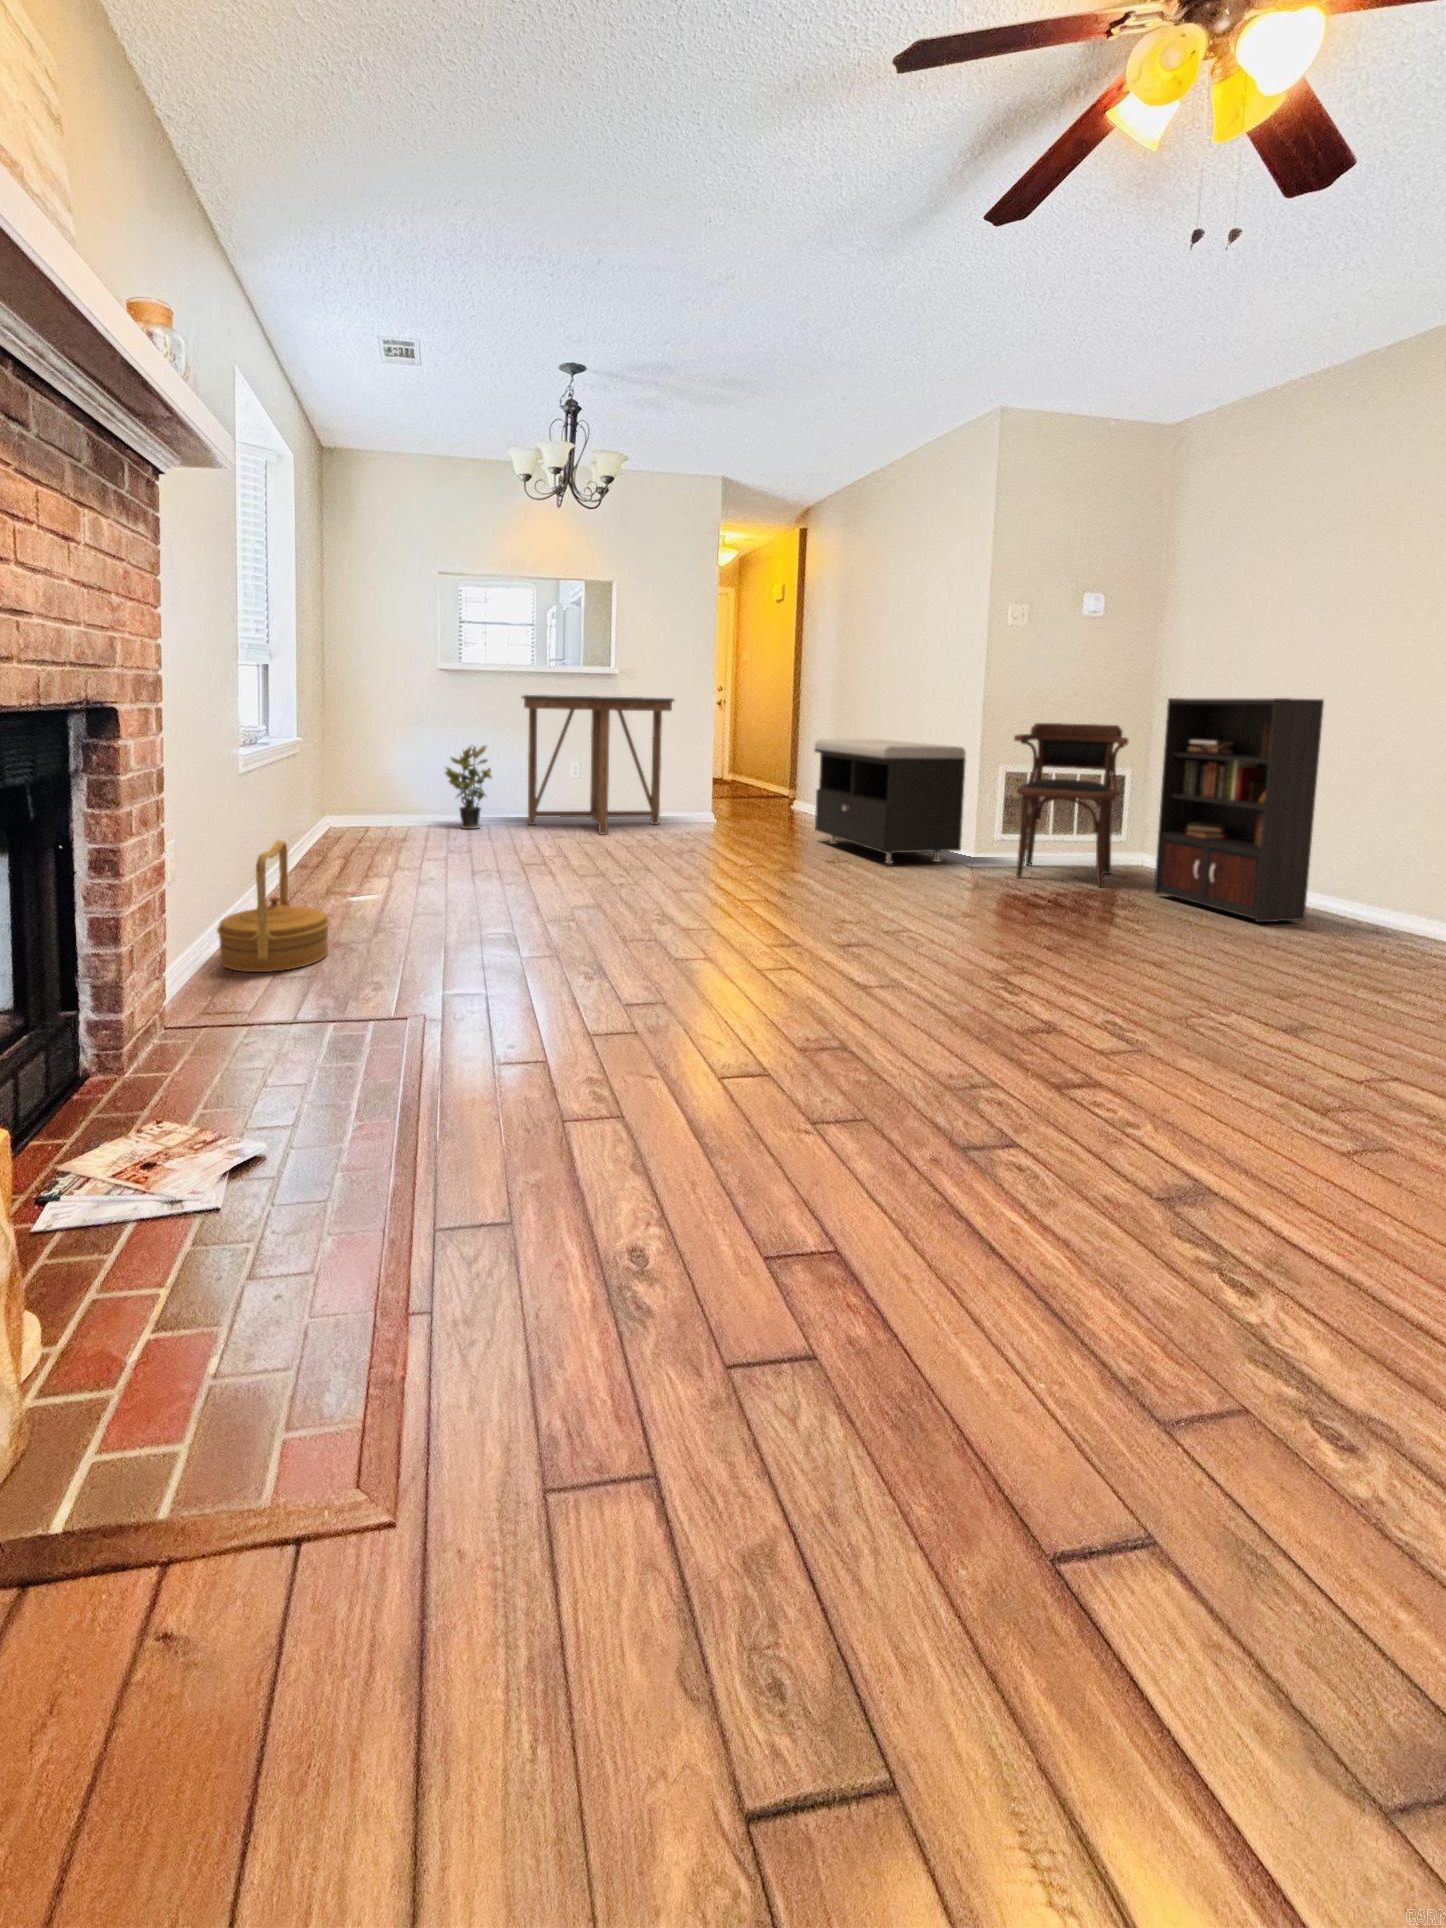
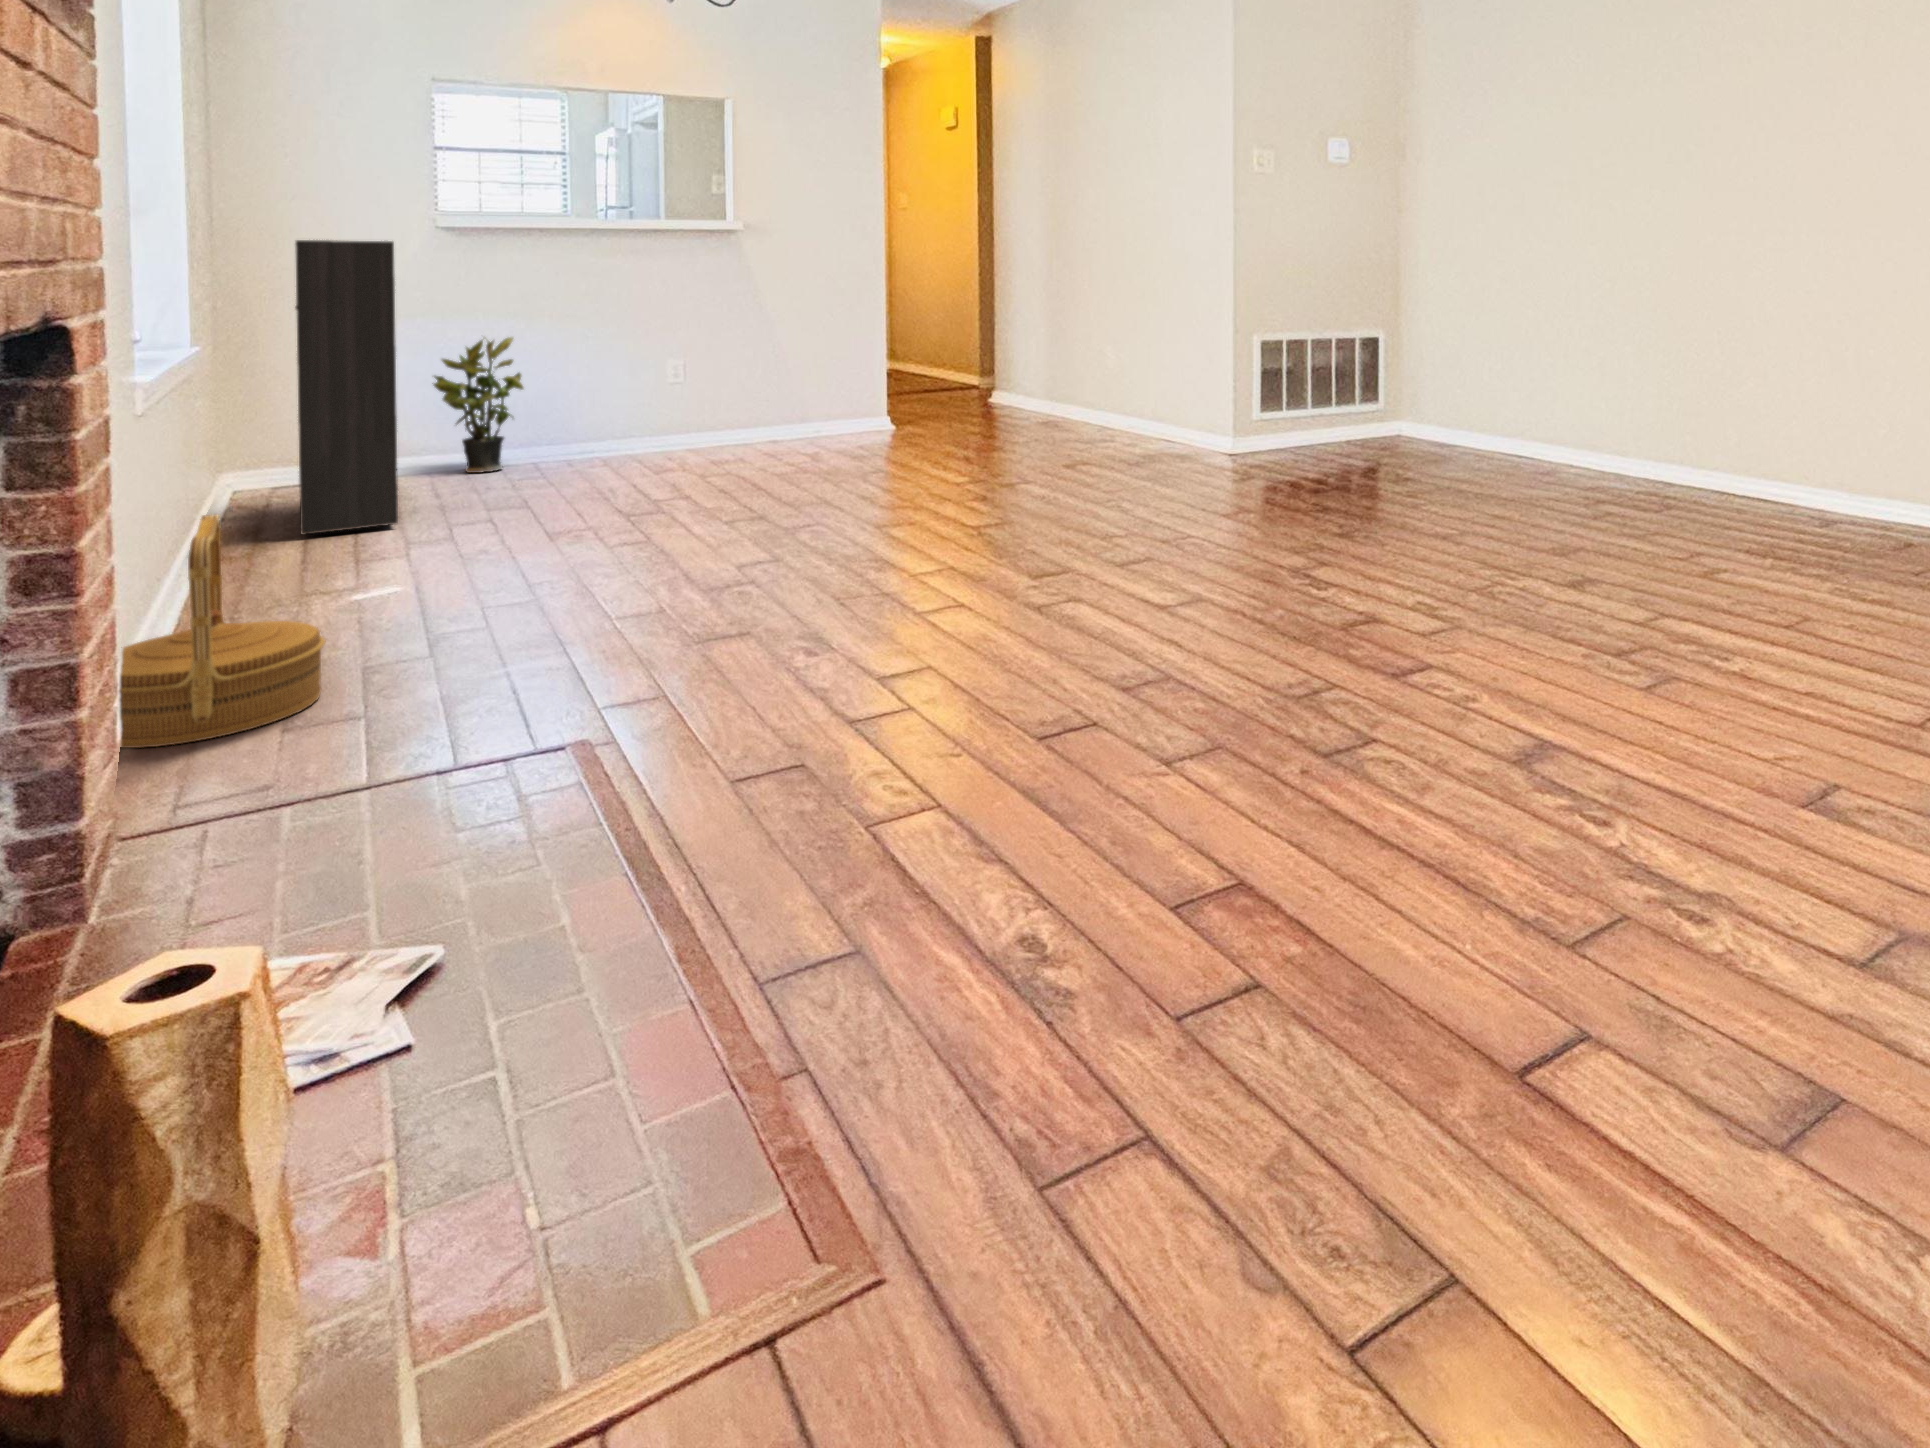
console table: present [522,695,674,834] -> none [571,258,828,461]
bookcase: present [1154,698,1380,932] -> present [229,240,398,535]
armchair: present [1014,723,1128,887] -> none [1274,283,1390,466]
storage bench: present [815,739,966,863] -> none [1031,308,1220,463]

